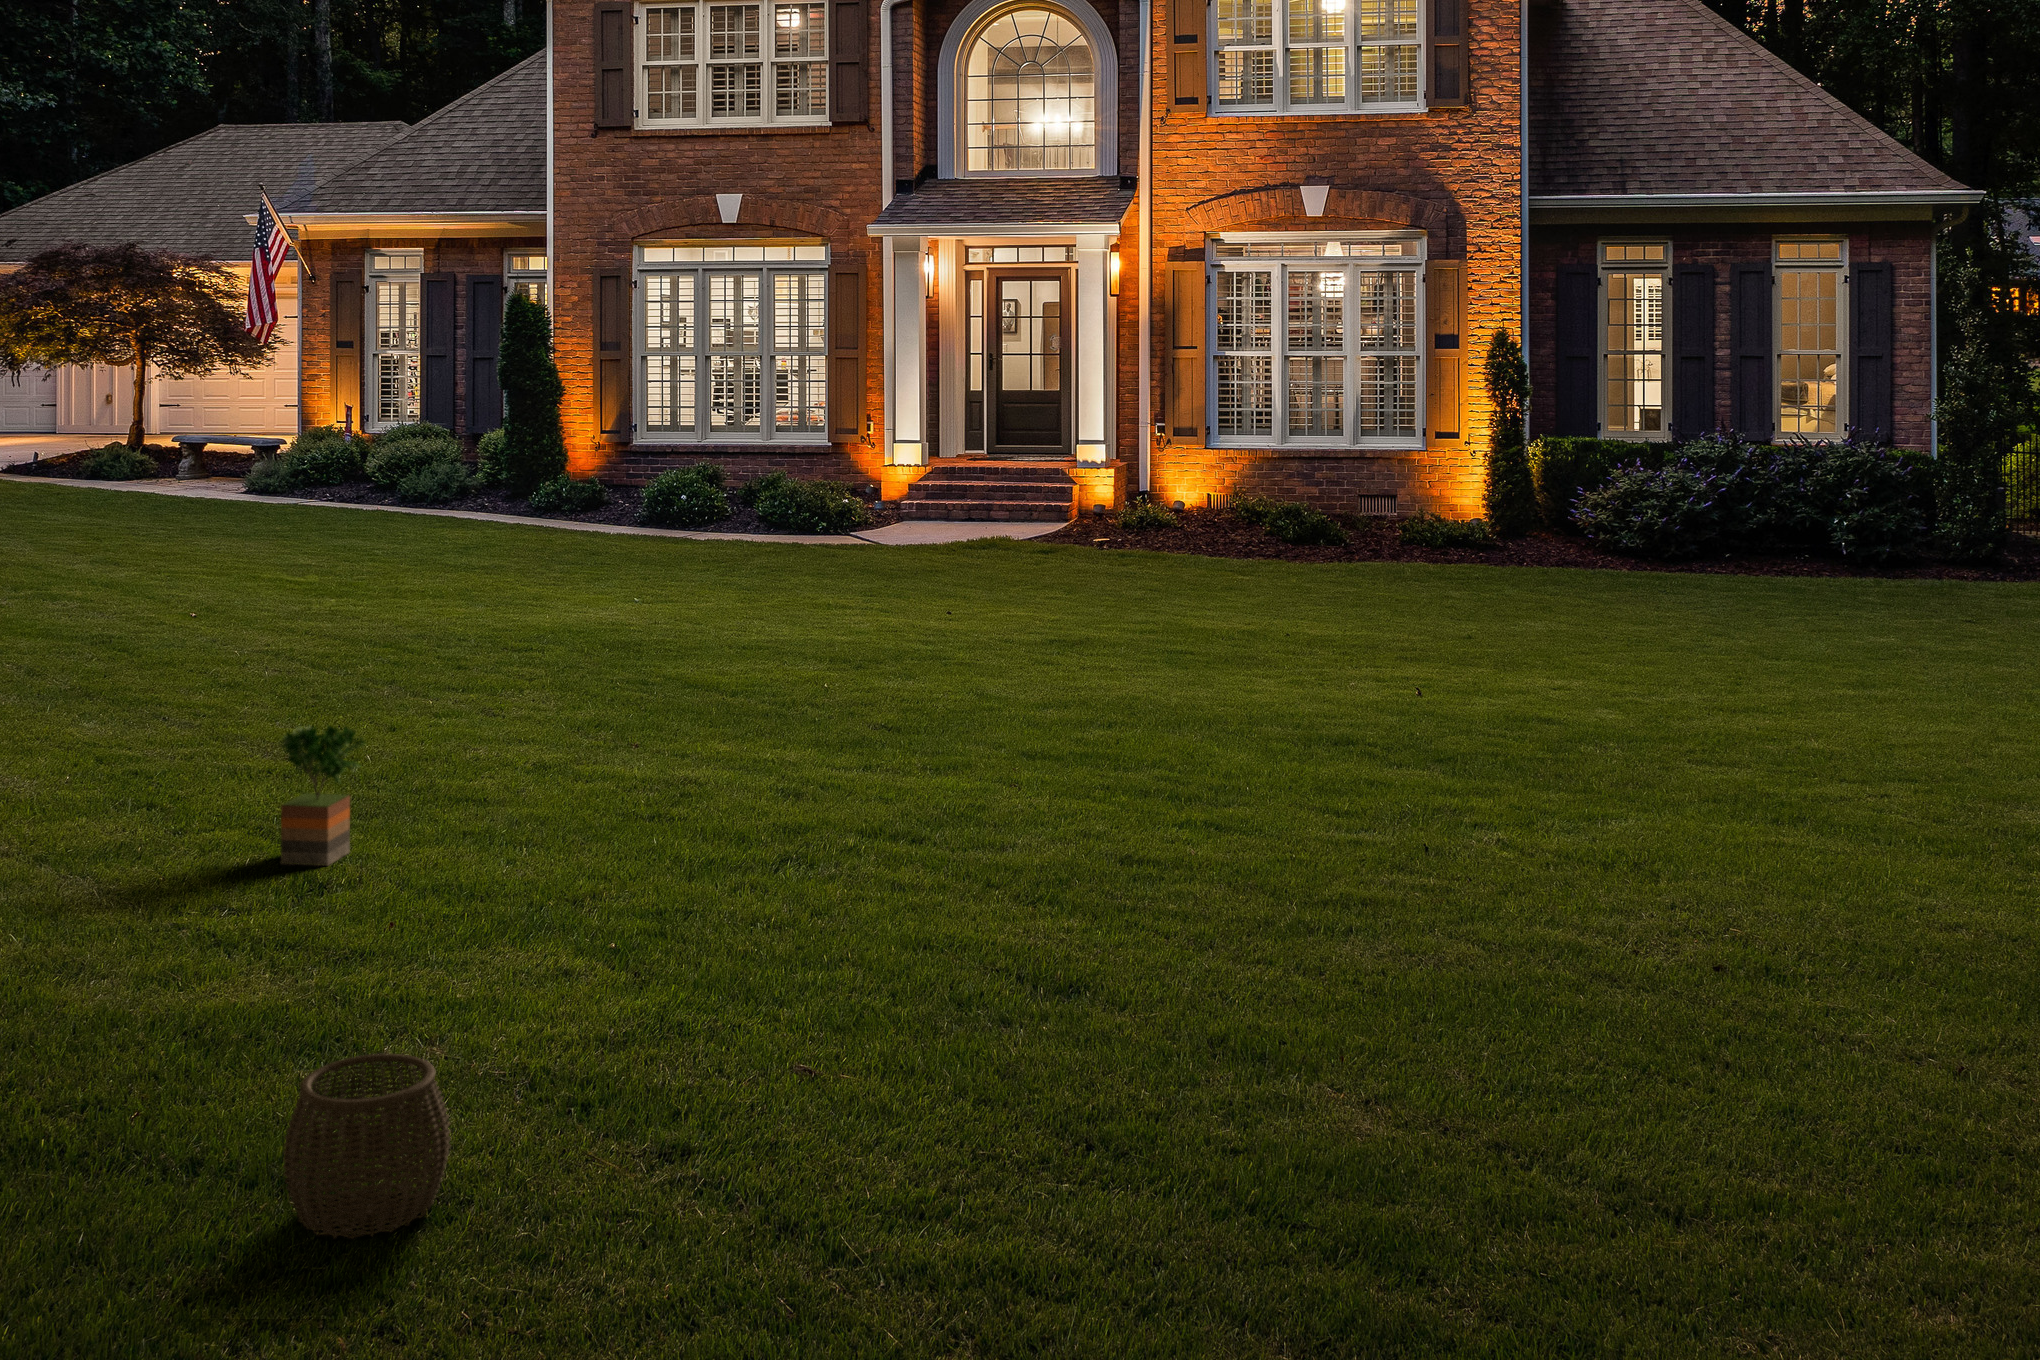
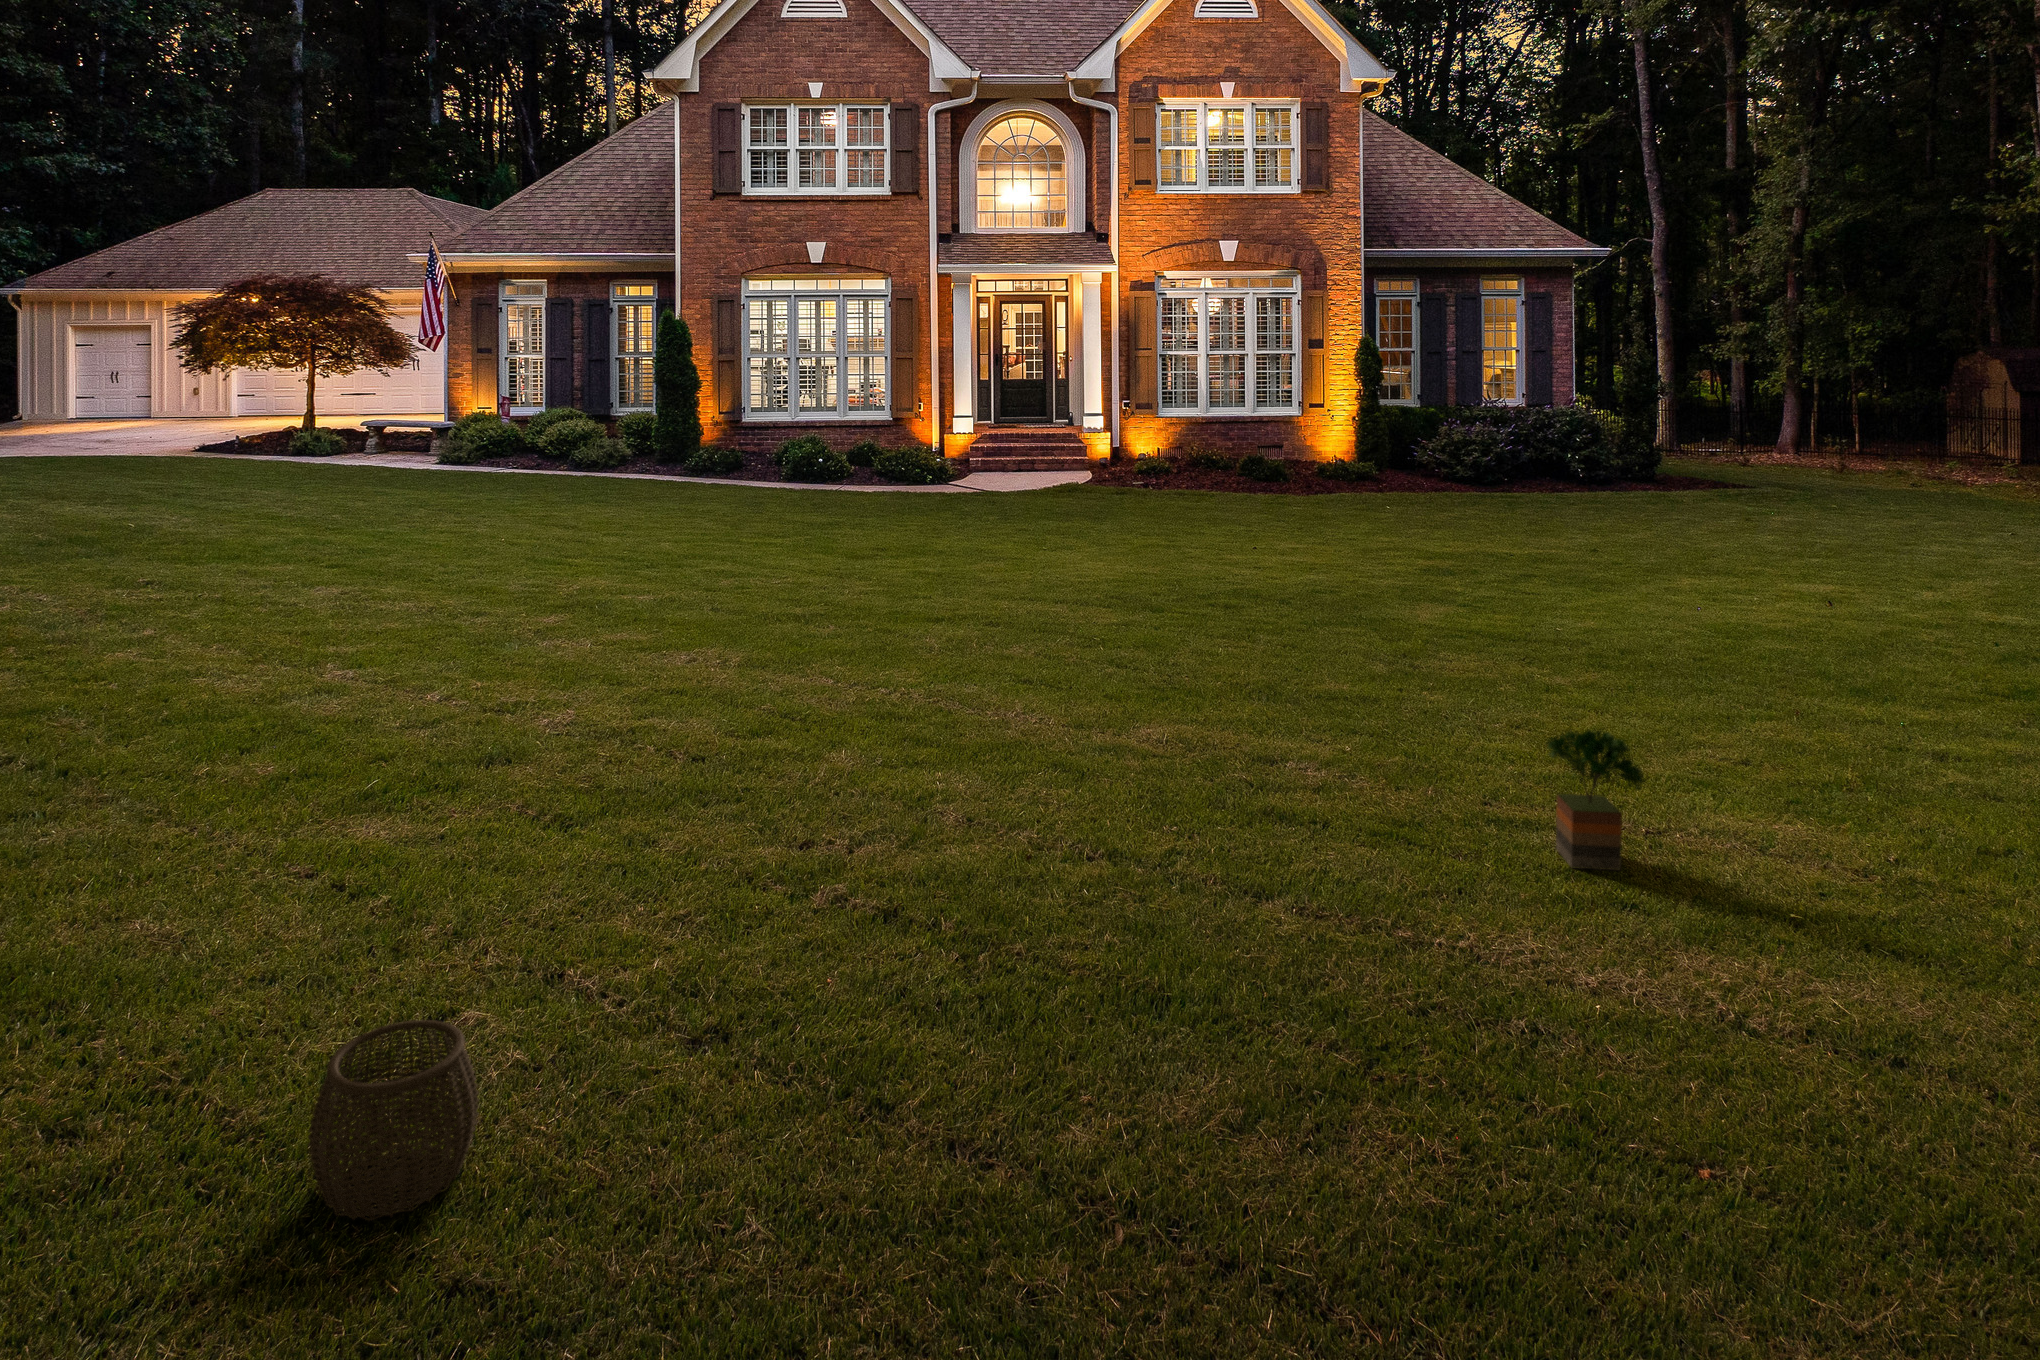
potted tree: present [279,726,366,866] -> present [1546,730,1645,871]

